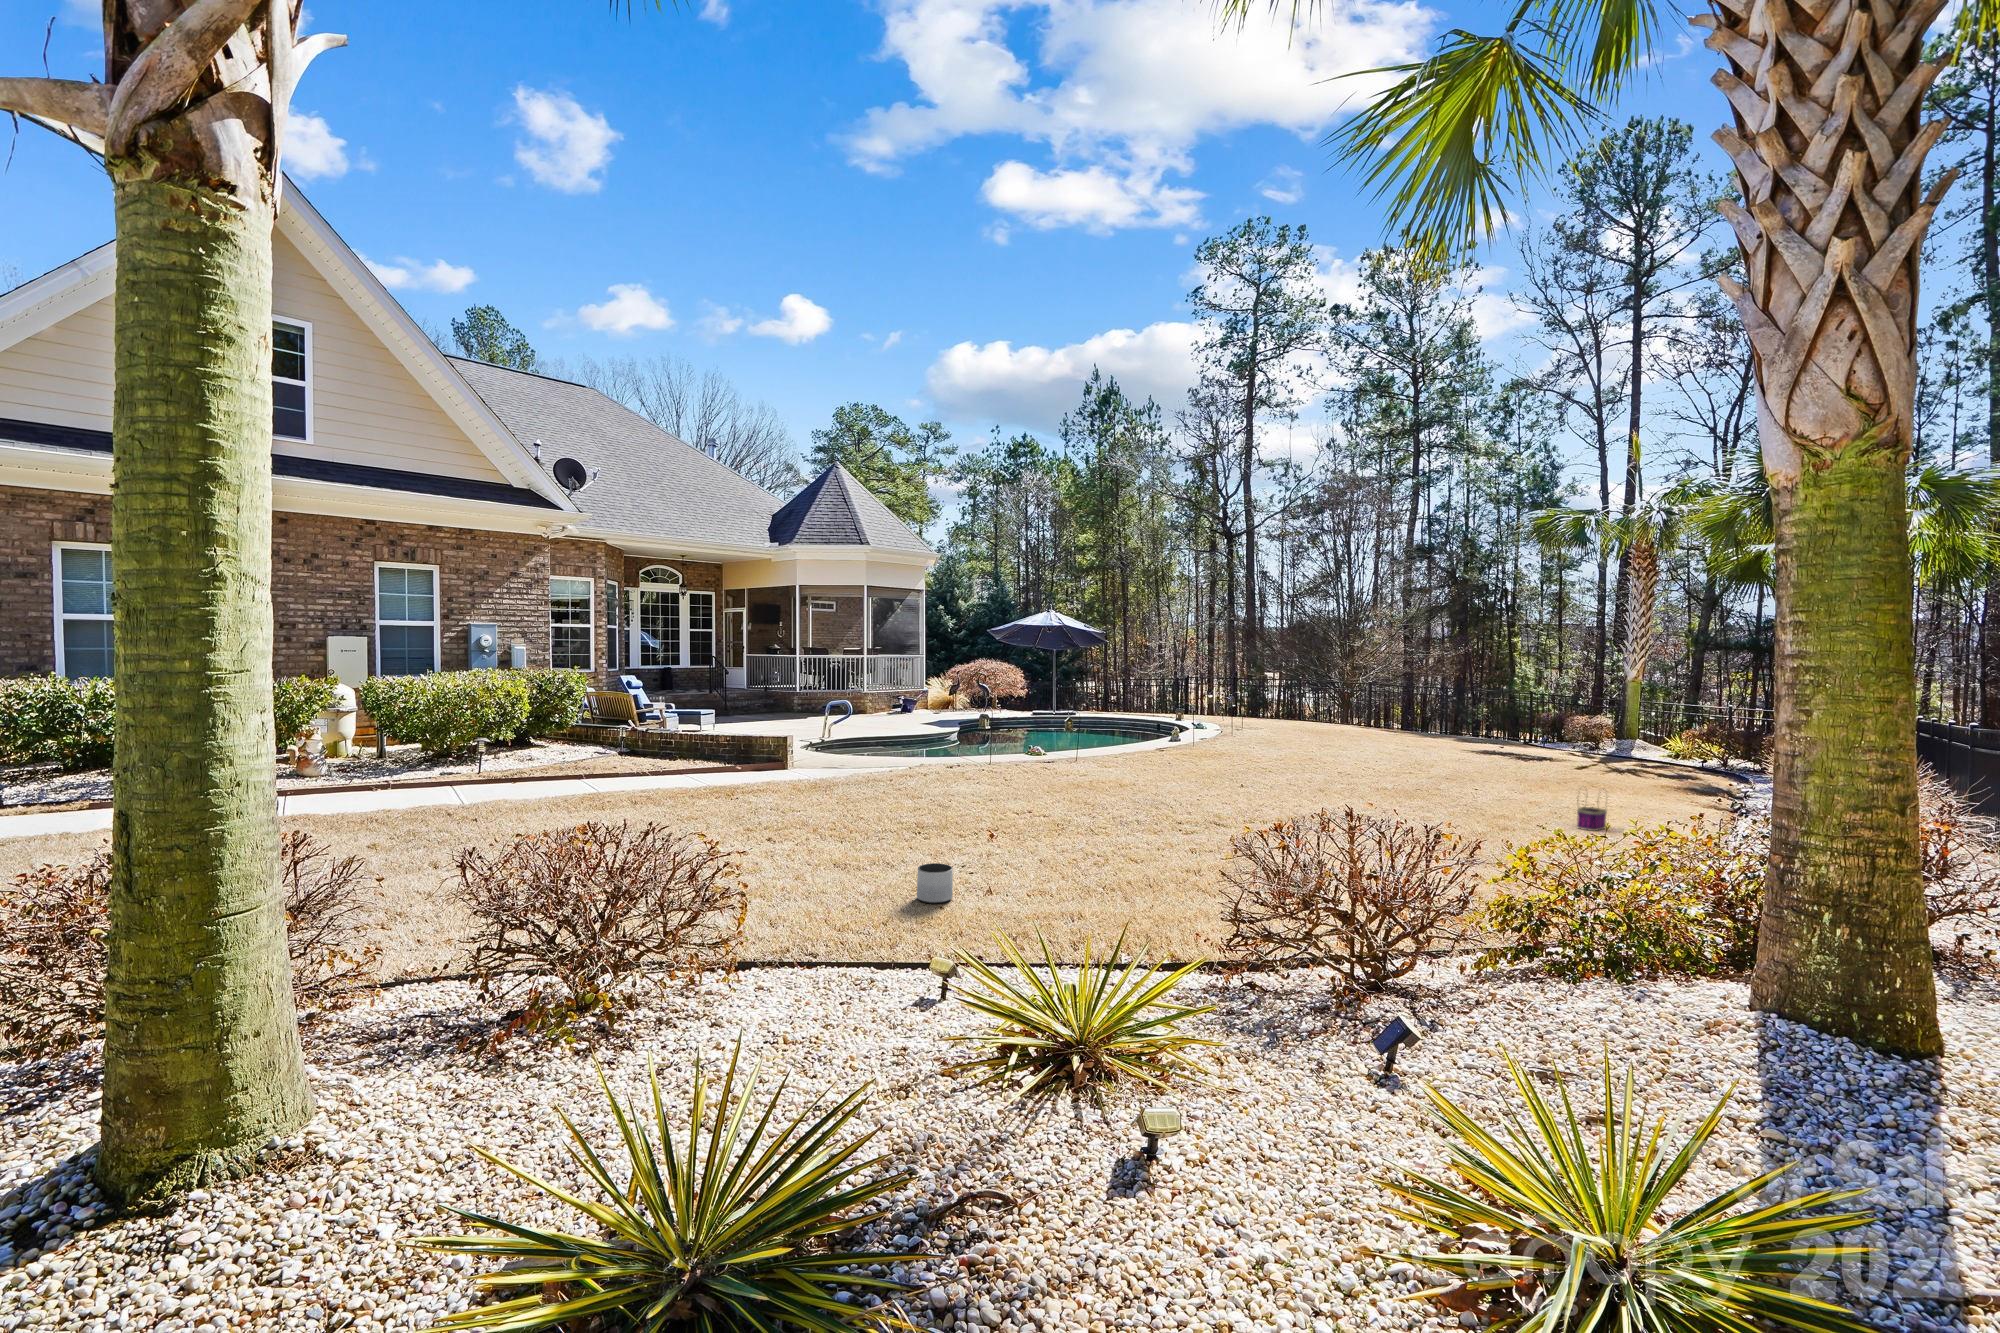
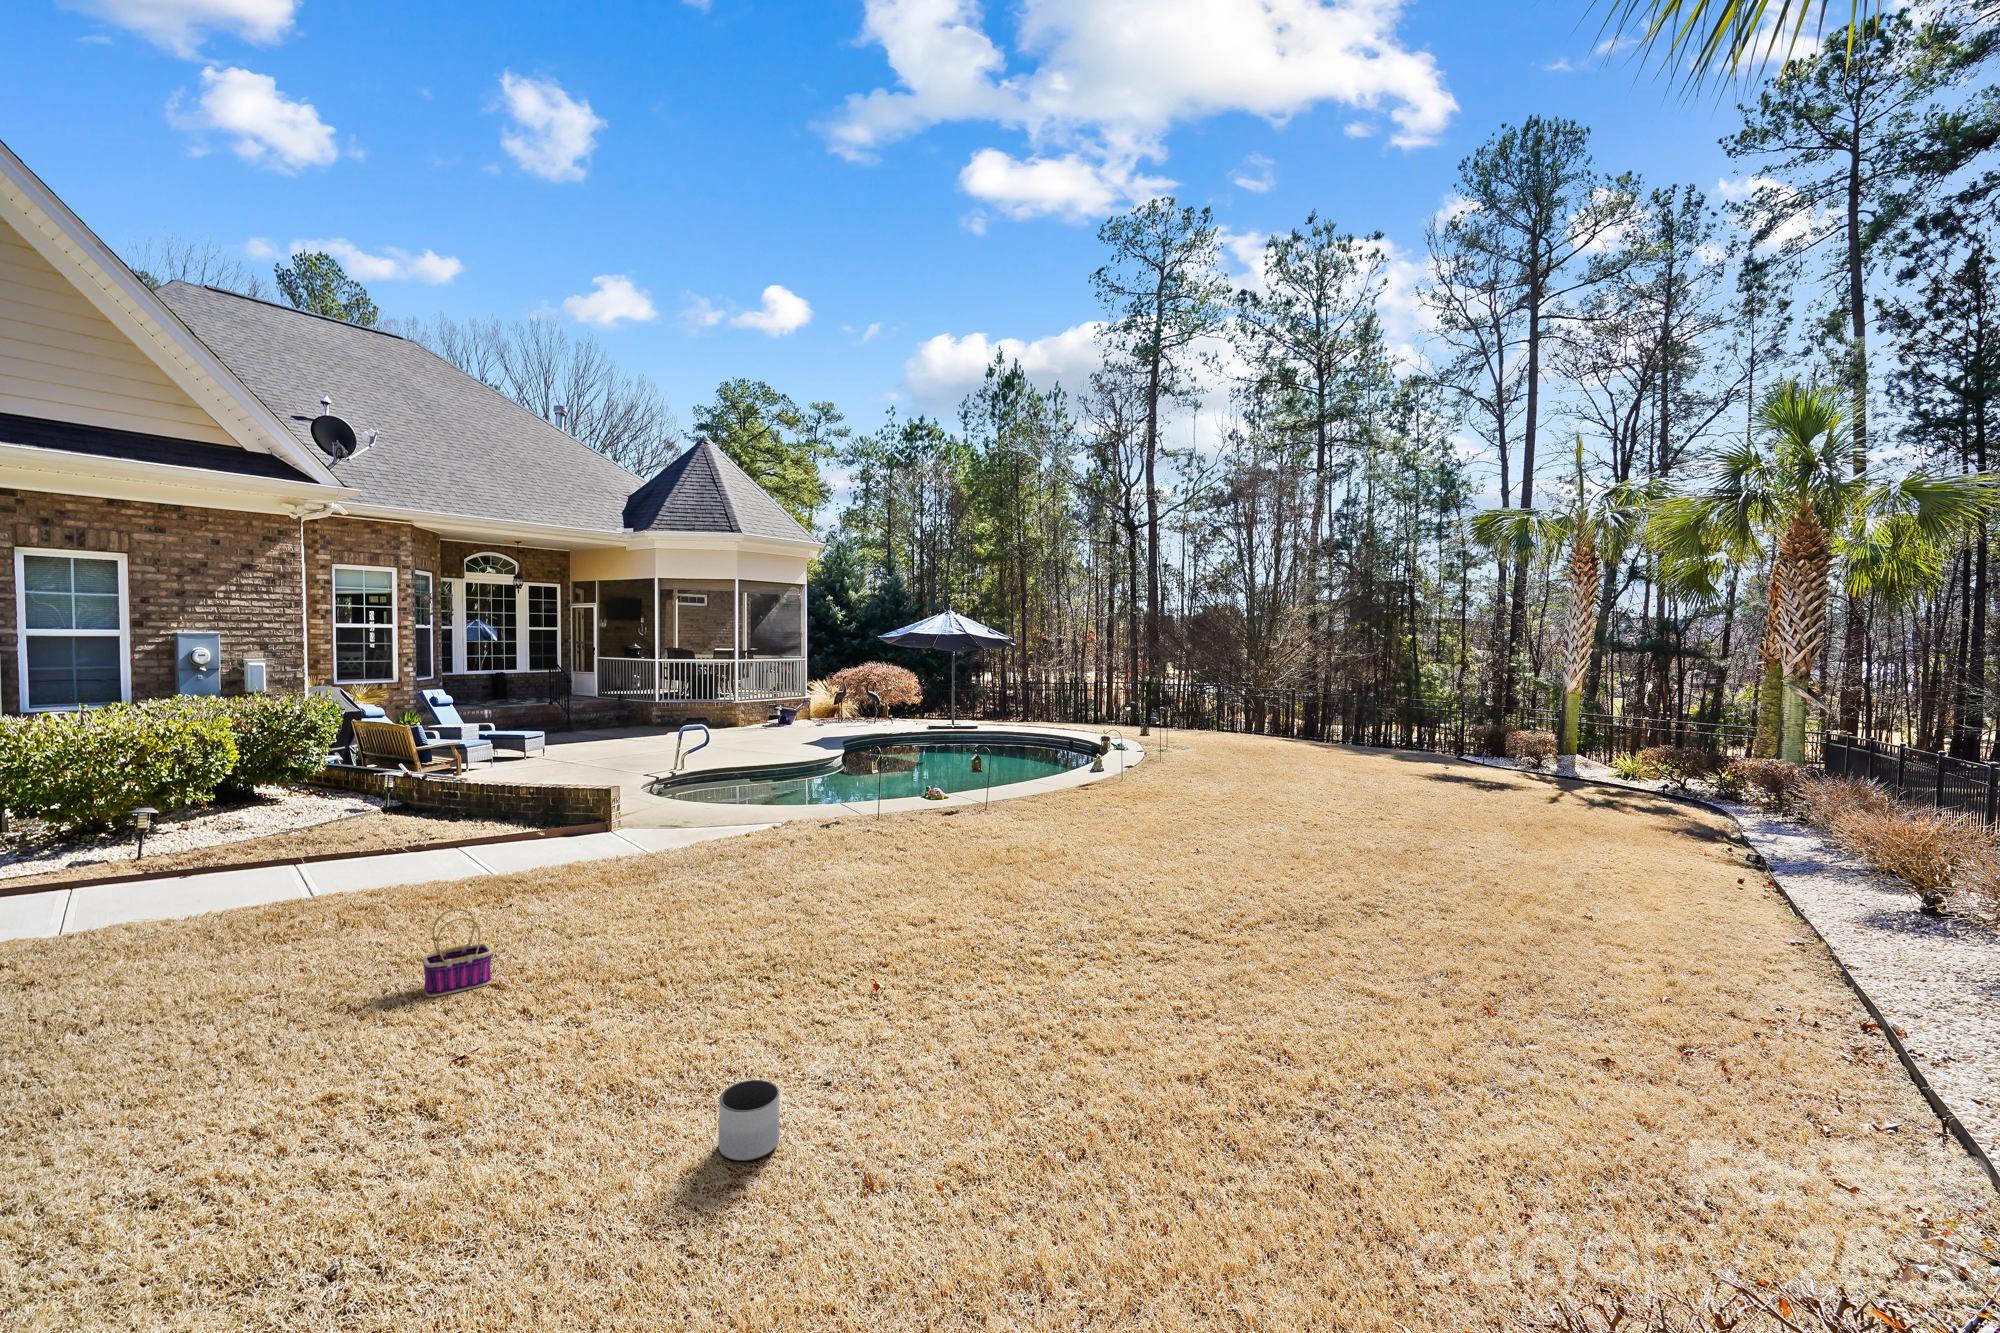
basket: present [1577,789,1607,831] -> present [422,909,492,997]

